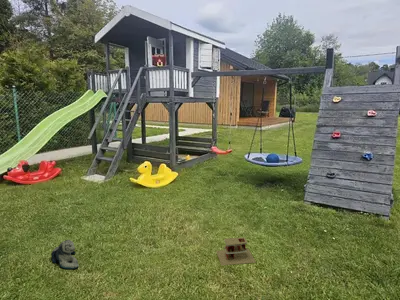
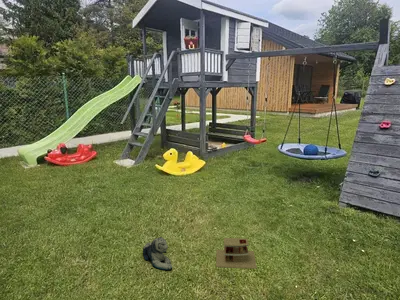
plush toy: present [51,240,78,269] -> present [143,237,172,270]

